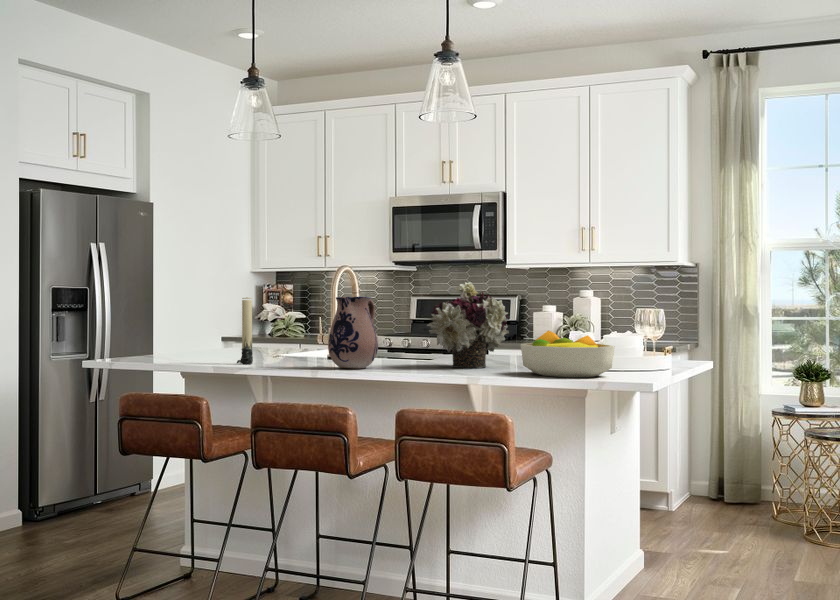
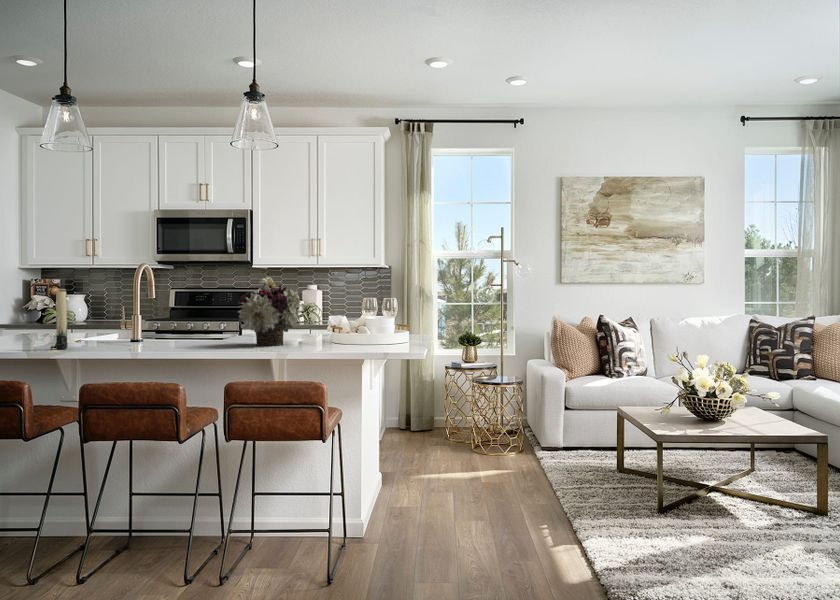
ceramic pitcher: present [328,296,378,369] -> none [151,288,197,350]
fruit bowl: present [521,330,615,377] -> none [323,314,397,350]

